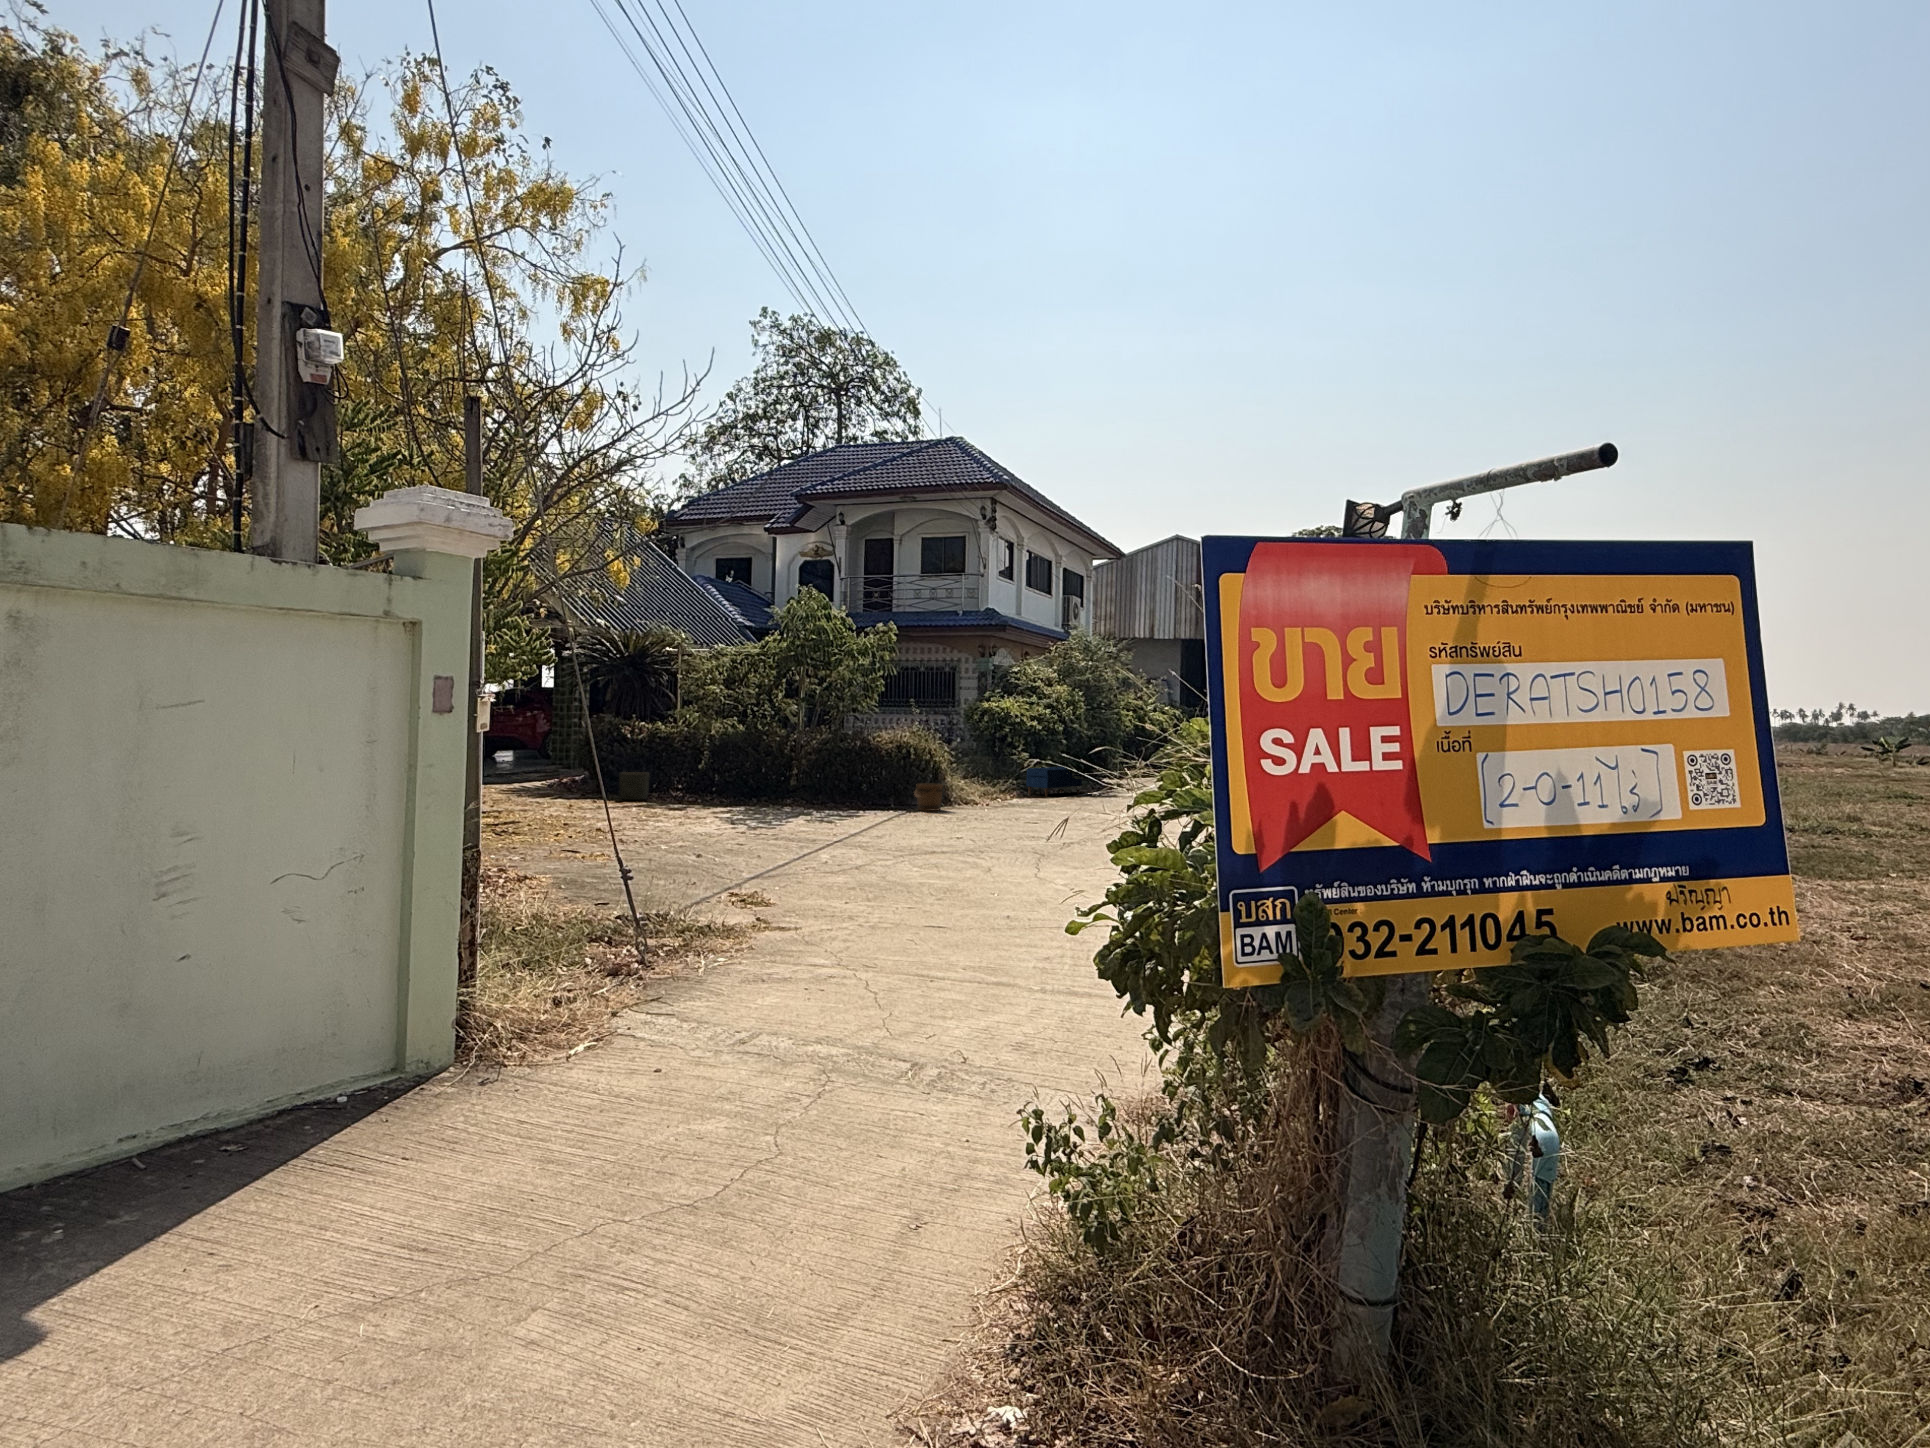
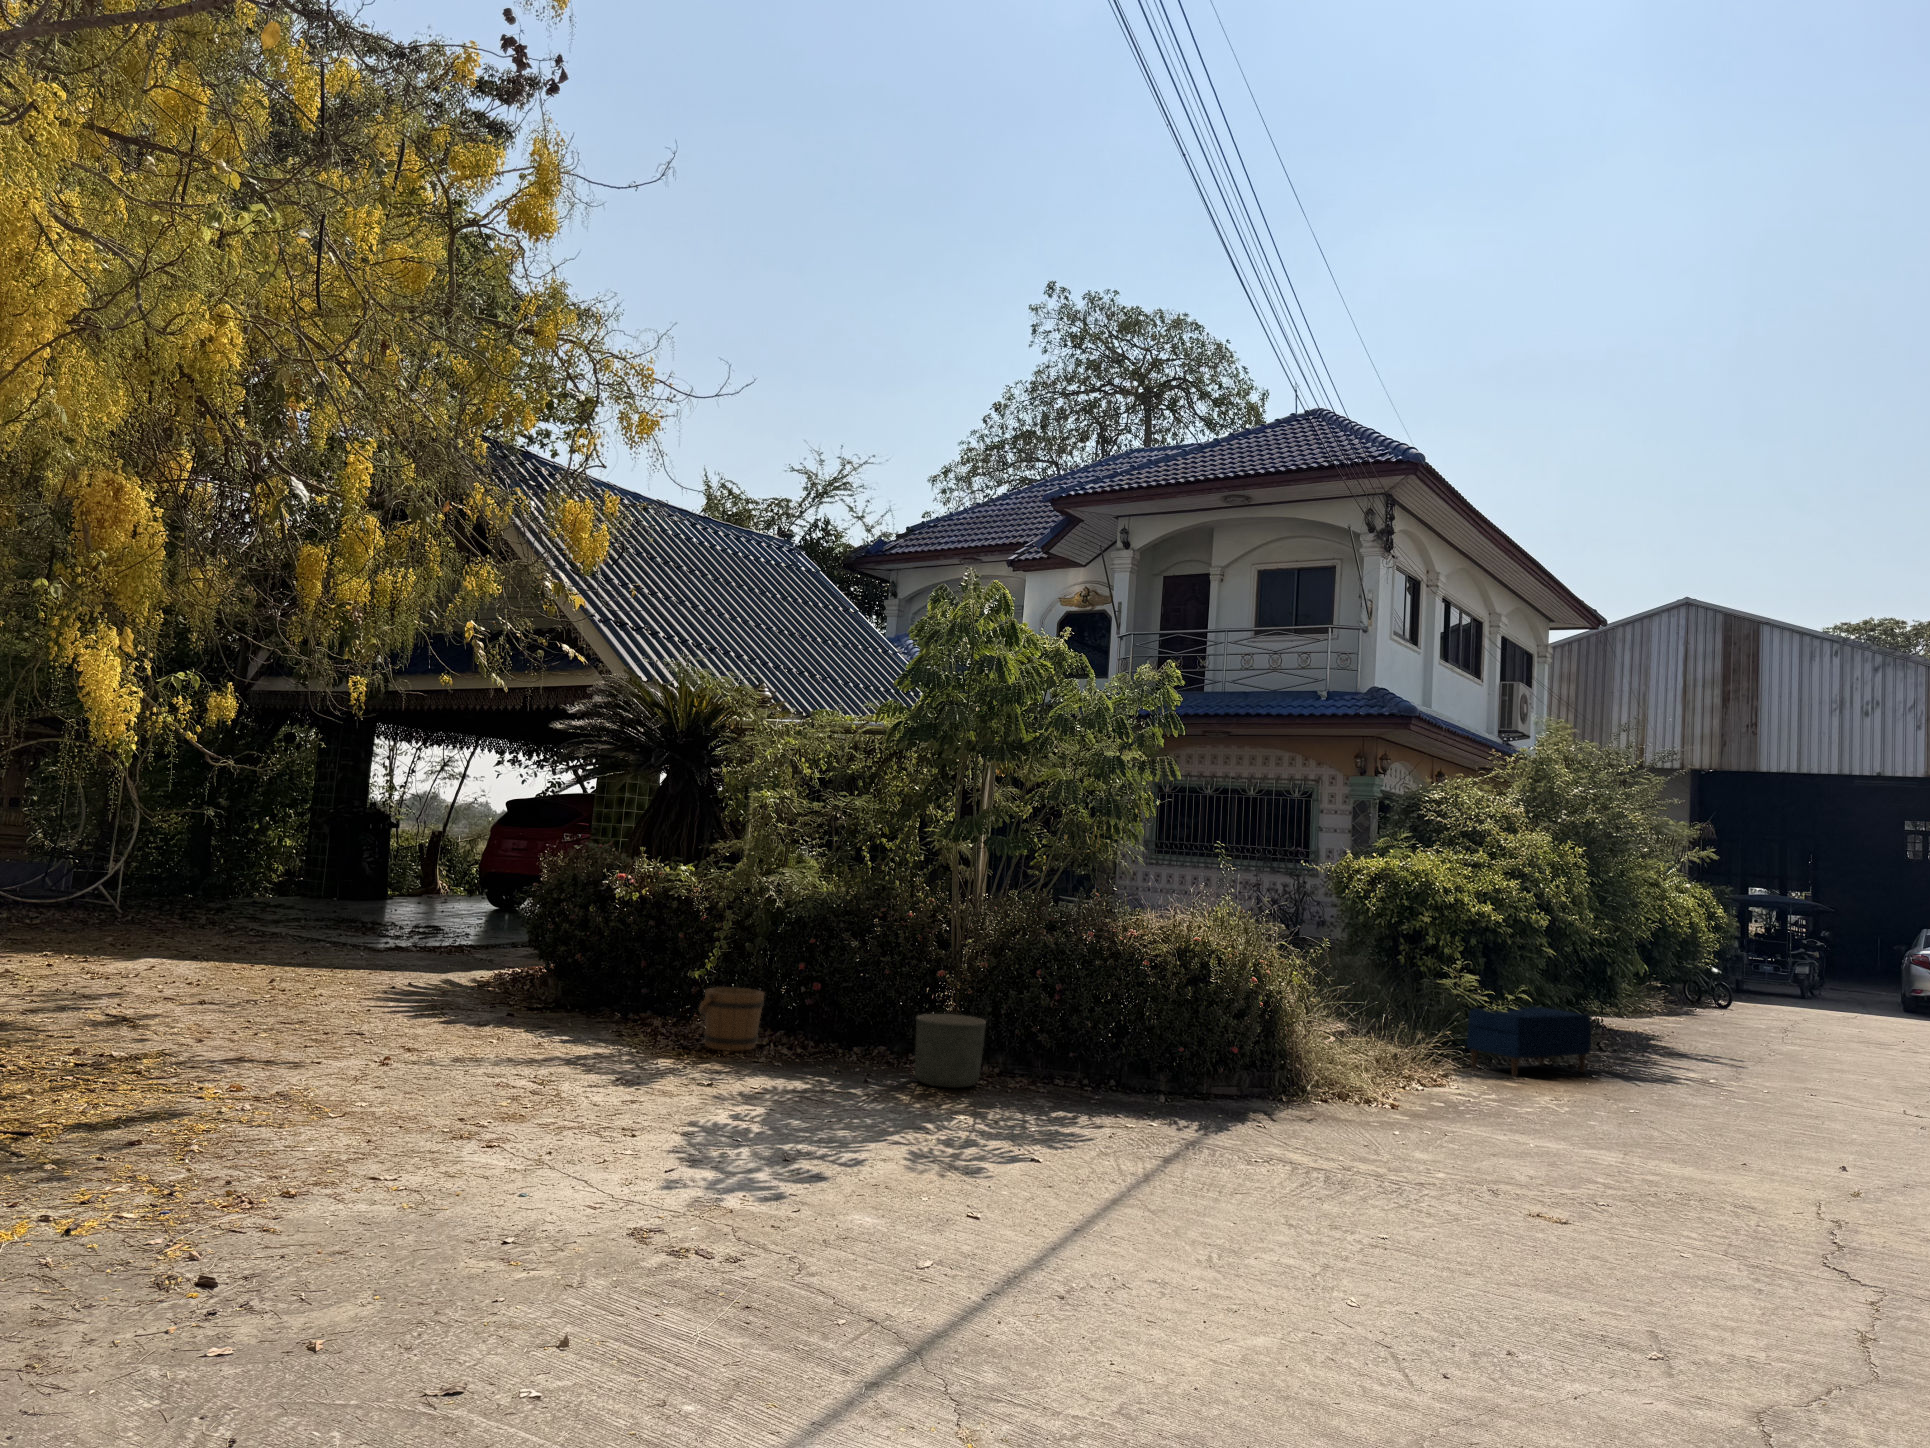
planter: present [619,772,649,800] -> present [915,1014,986,1088]
bucket: present [915,784,943,811] -> present [699,987,764,1051]

